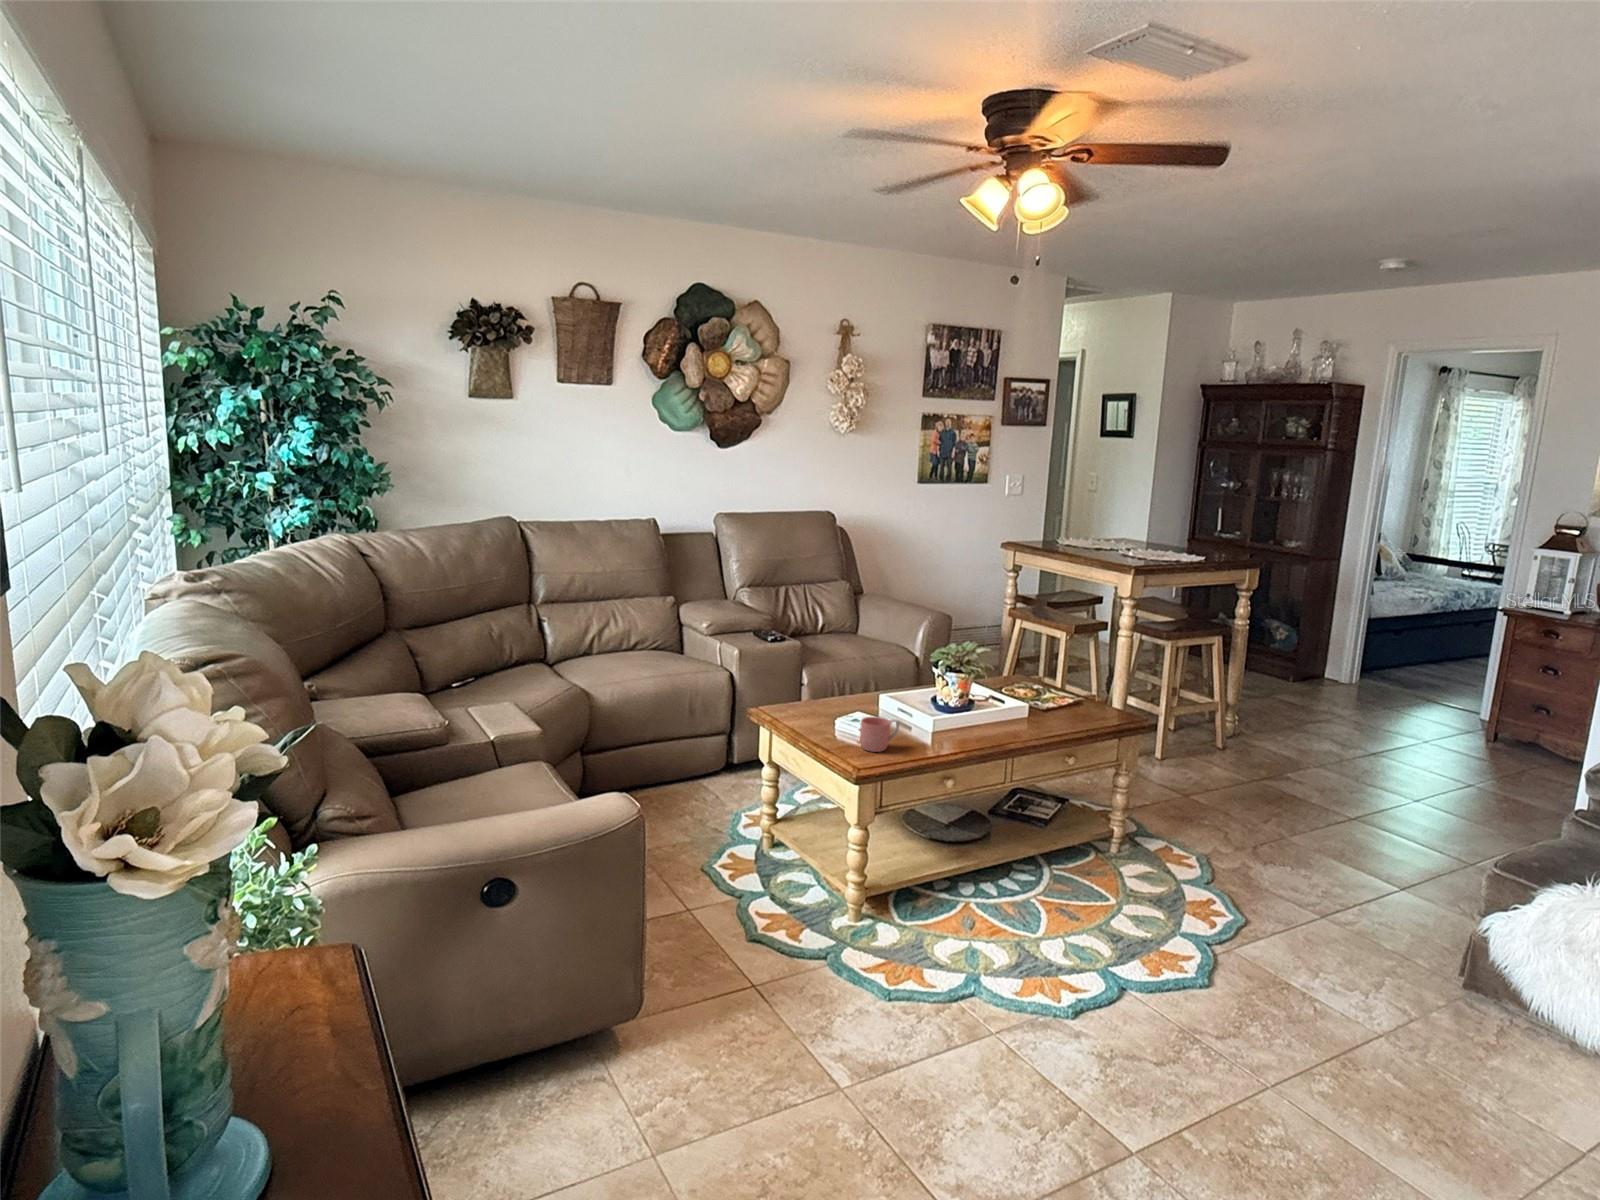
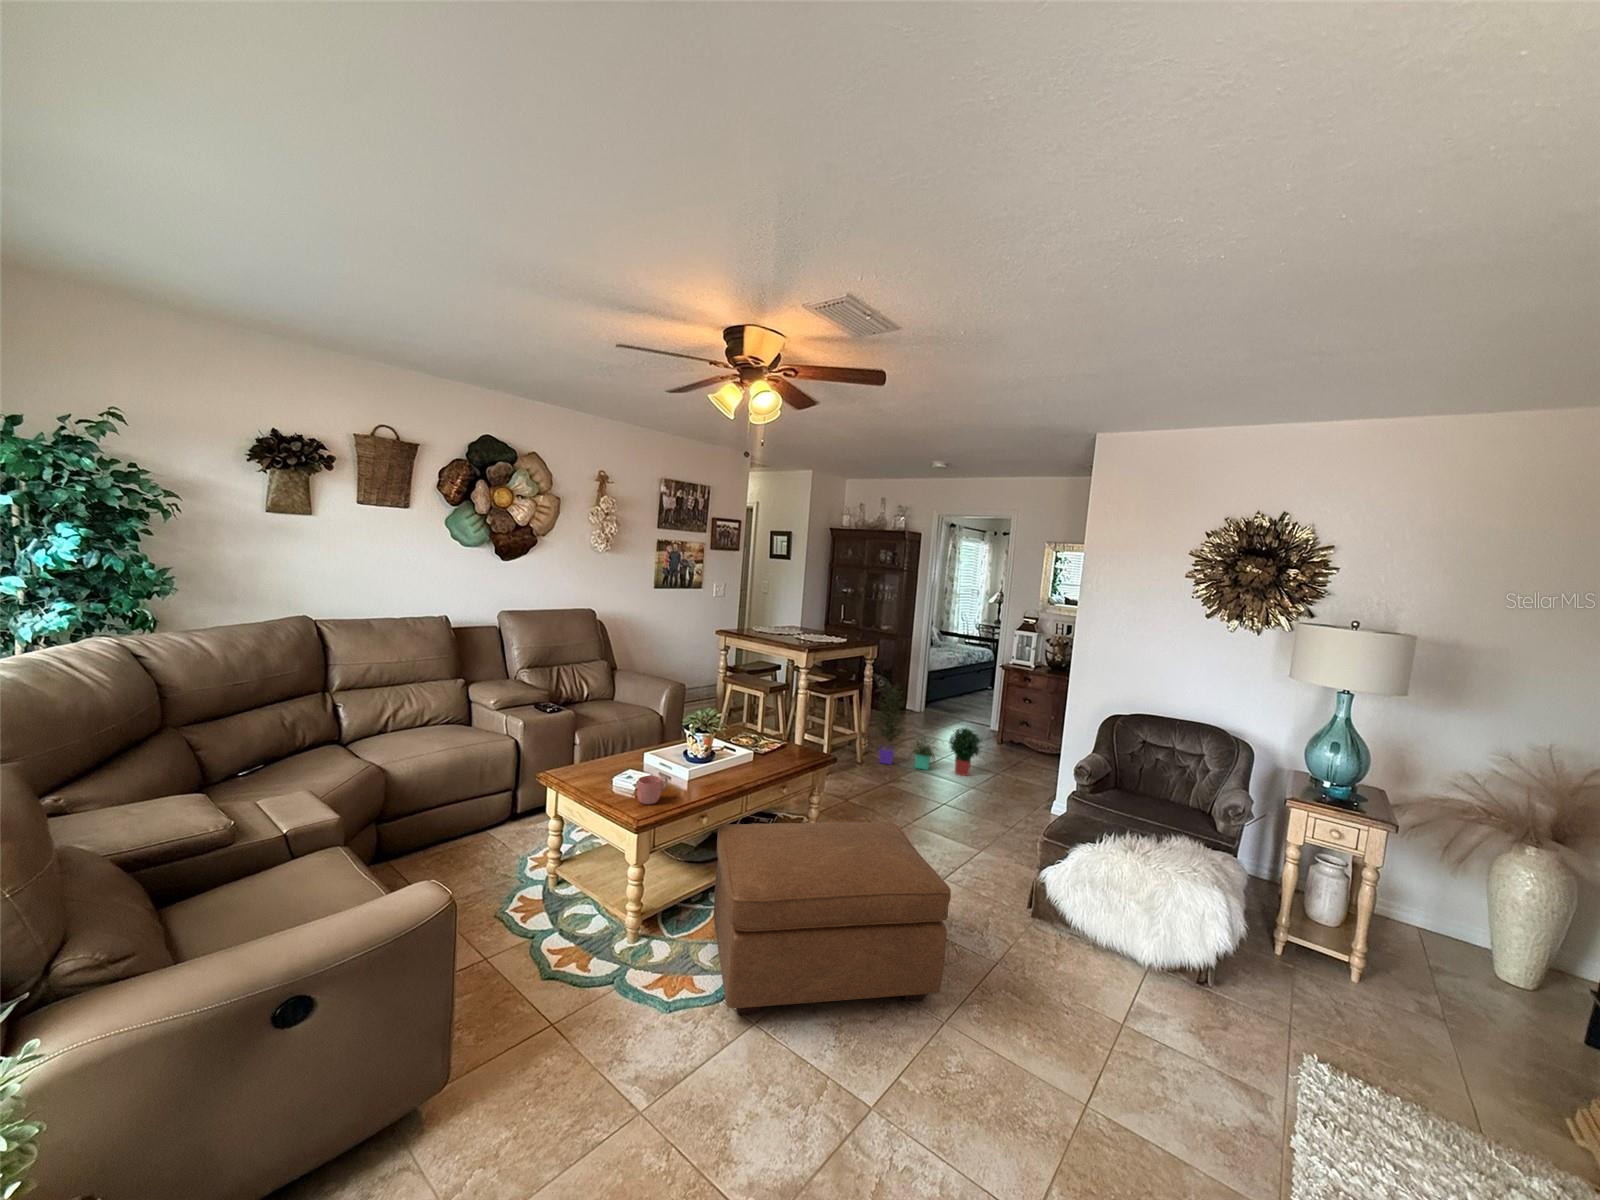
potted plant: none [1245,624,1442,782] -> present [876,683,981,776]
ottoman: none [958,789,1298,1061] -> present [714,822,951,1015]

